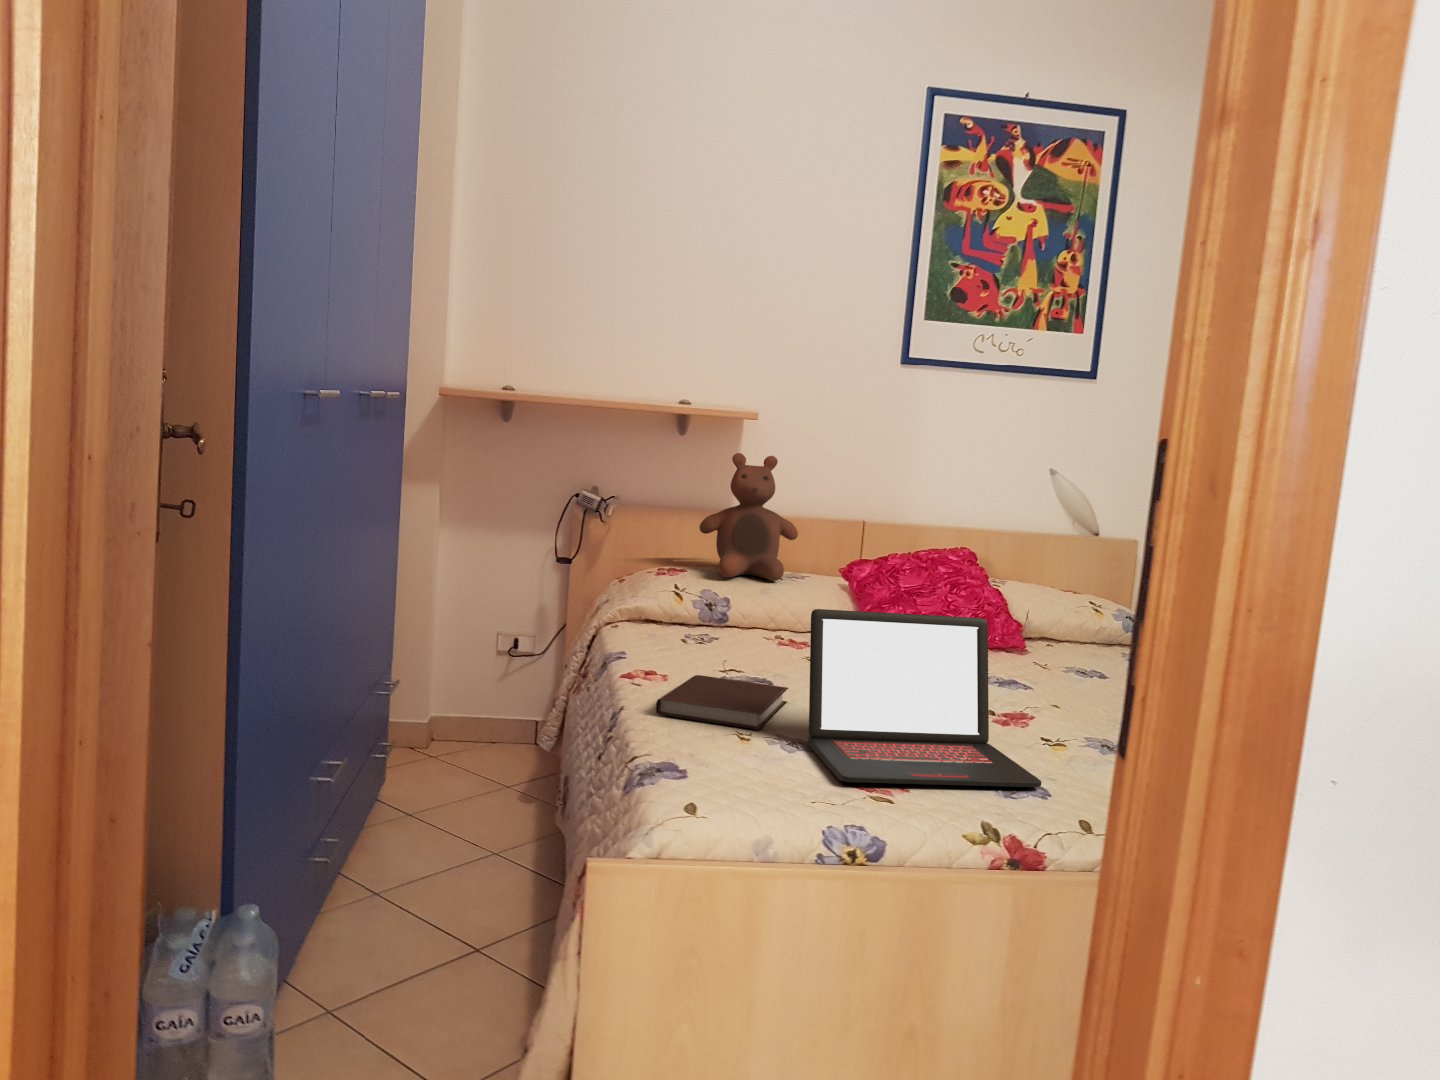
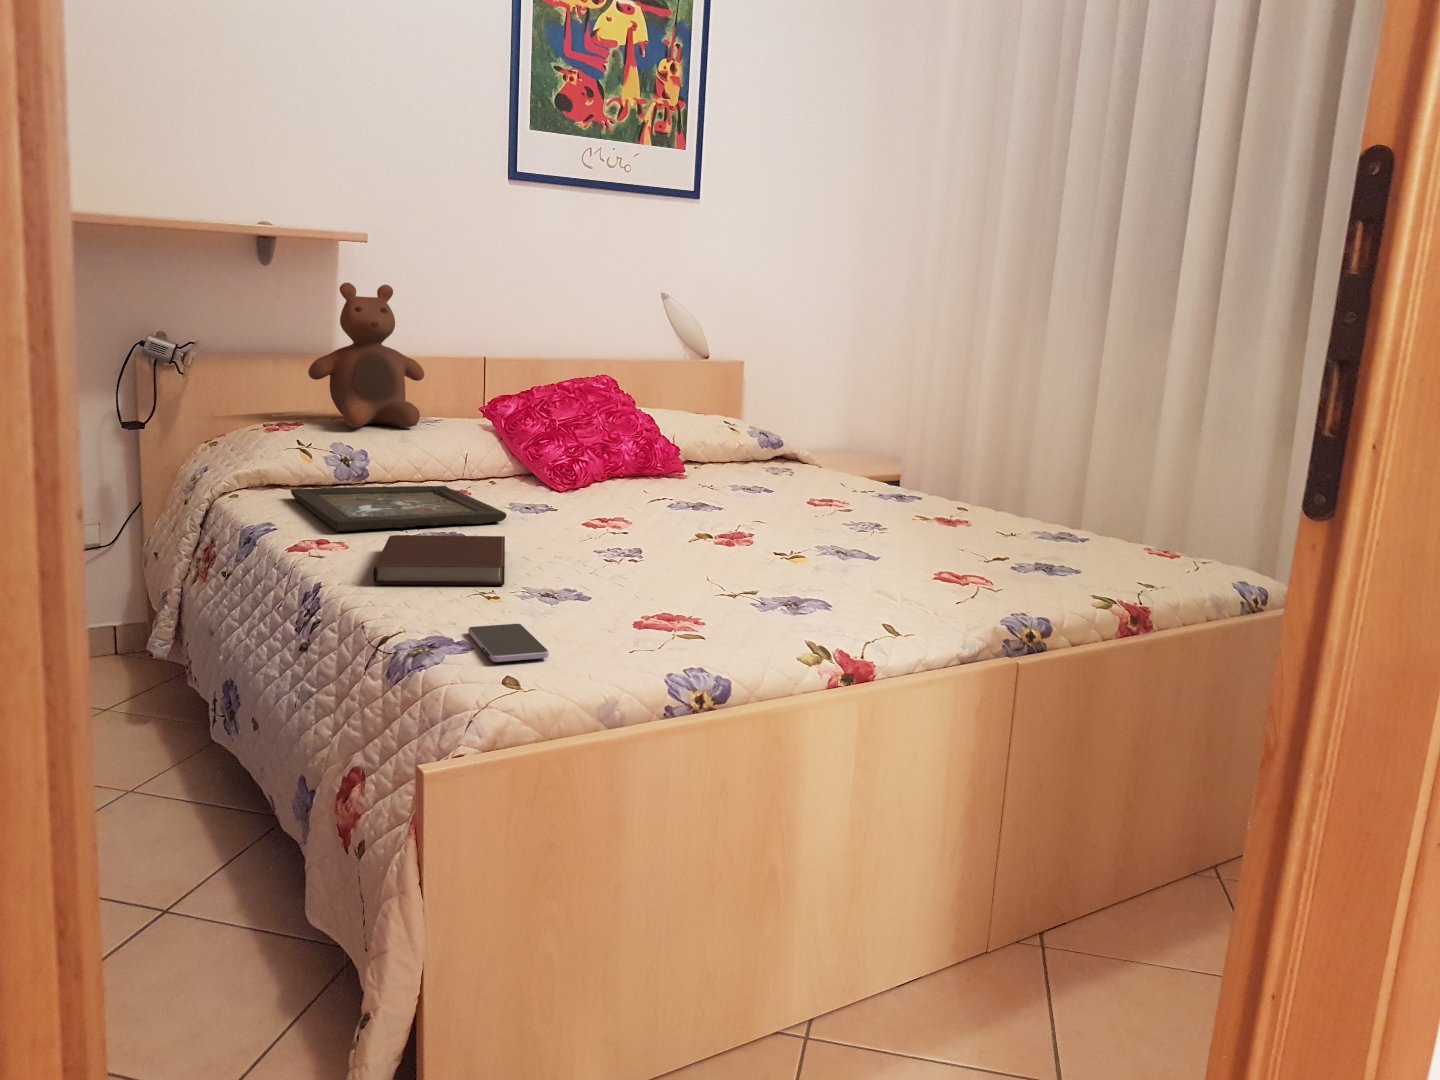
laptop: present [808,609,1041,787] -> none [554,435,825,624]
tray: none [655,626,813,674] -> present [291,486,506,531]
smartphone: none [691,760,739,795] -> present [468,624,549,662]

